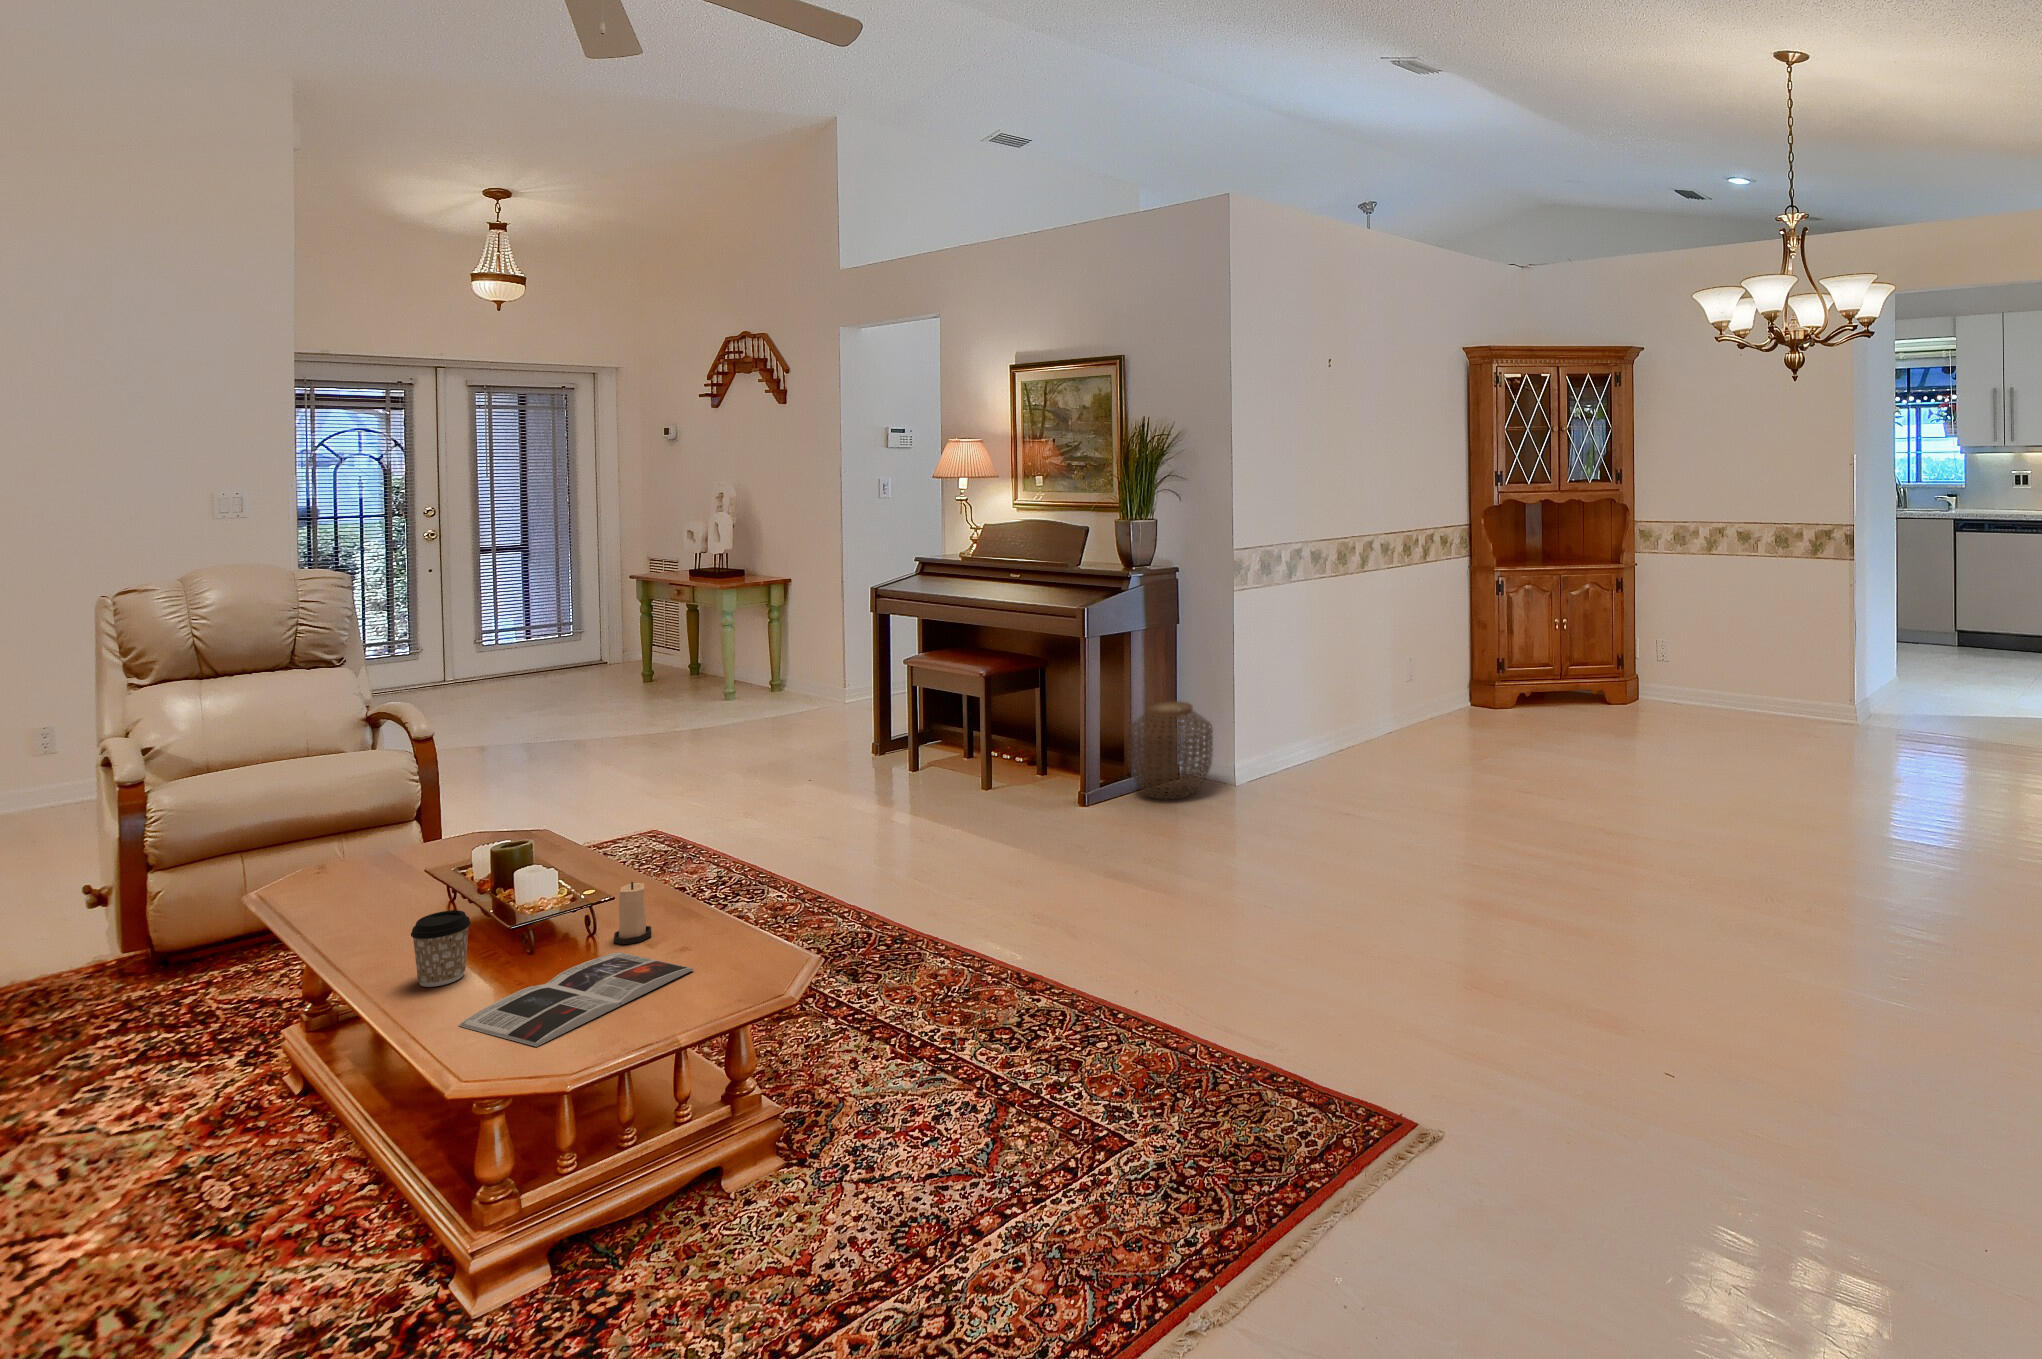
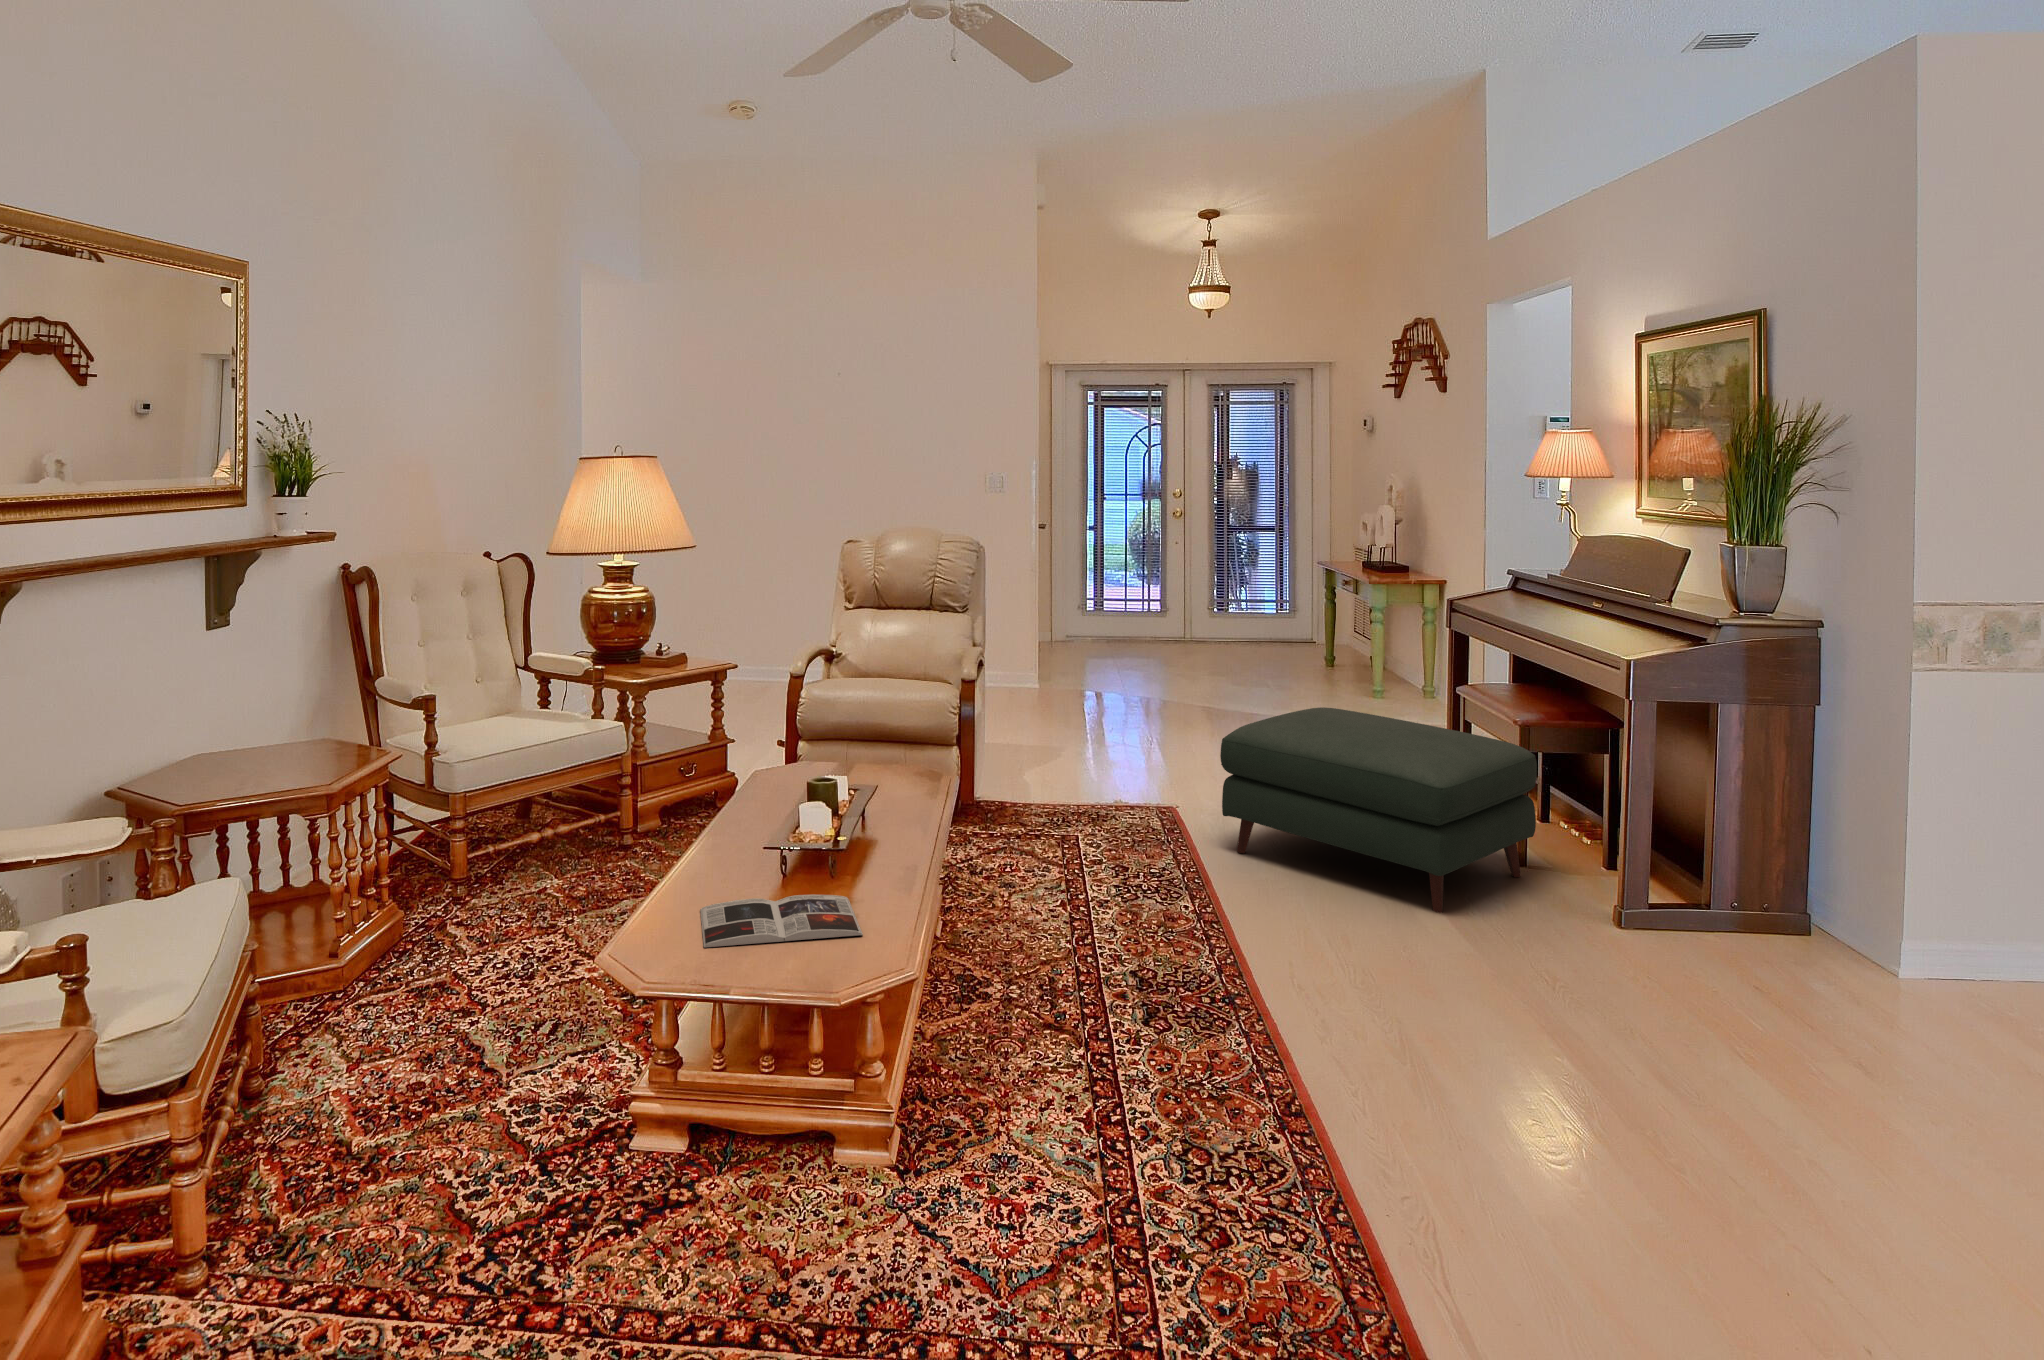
ottoman: none [746,689,999,838] -> present [1220,707,1537,913]
woven basket: present [1127,701,1213,799] -> none [1695,820,1852,977]
candle: present [614,882,651,945] -> none [858,836,891,895]
coffee cup: present [411,910,471,987] -> none [725,814,765,875]

